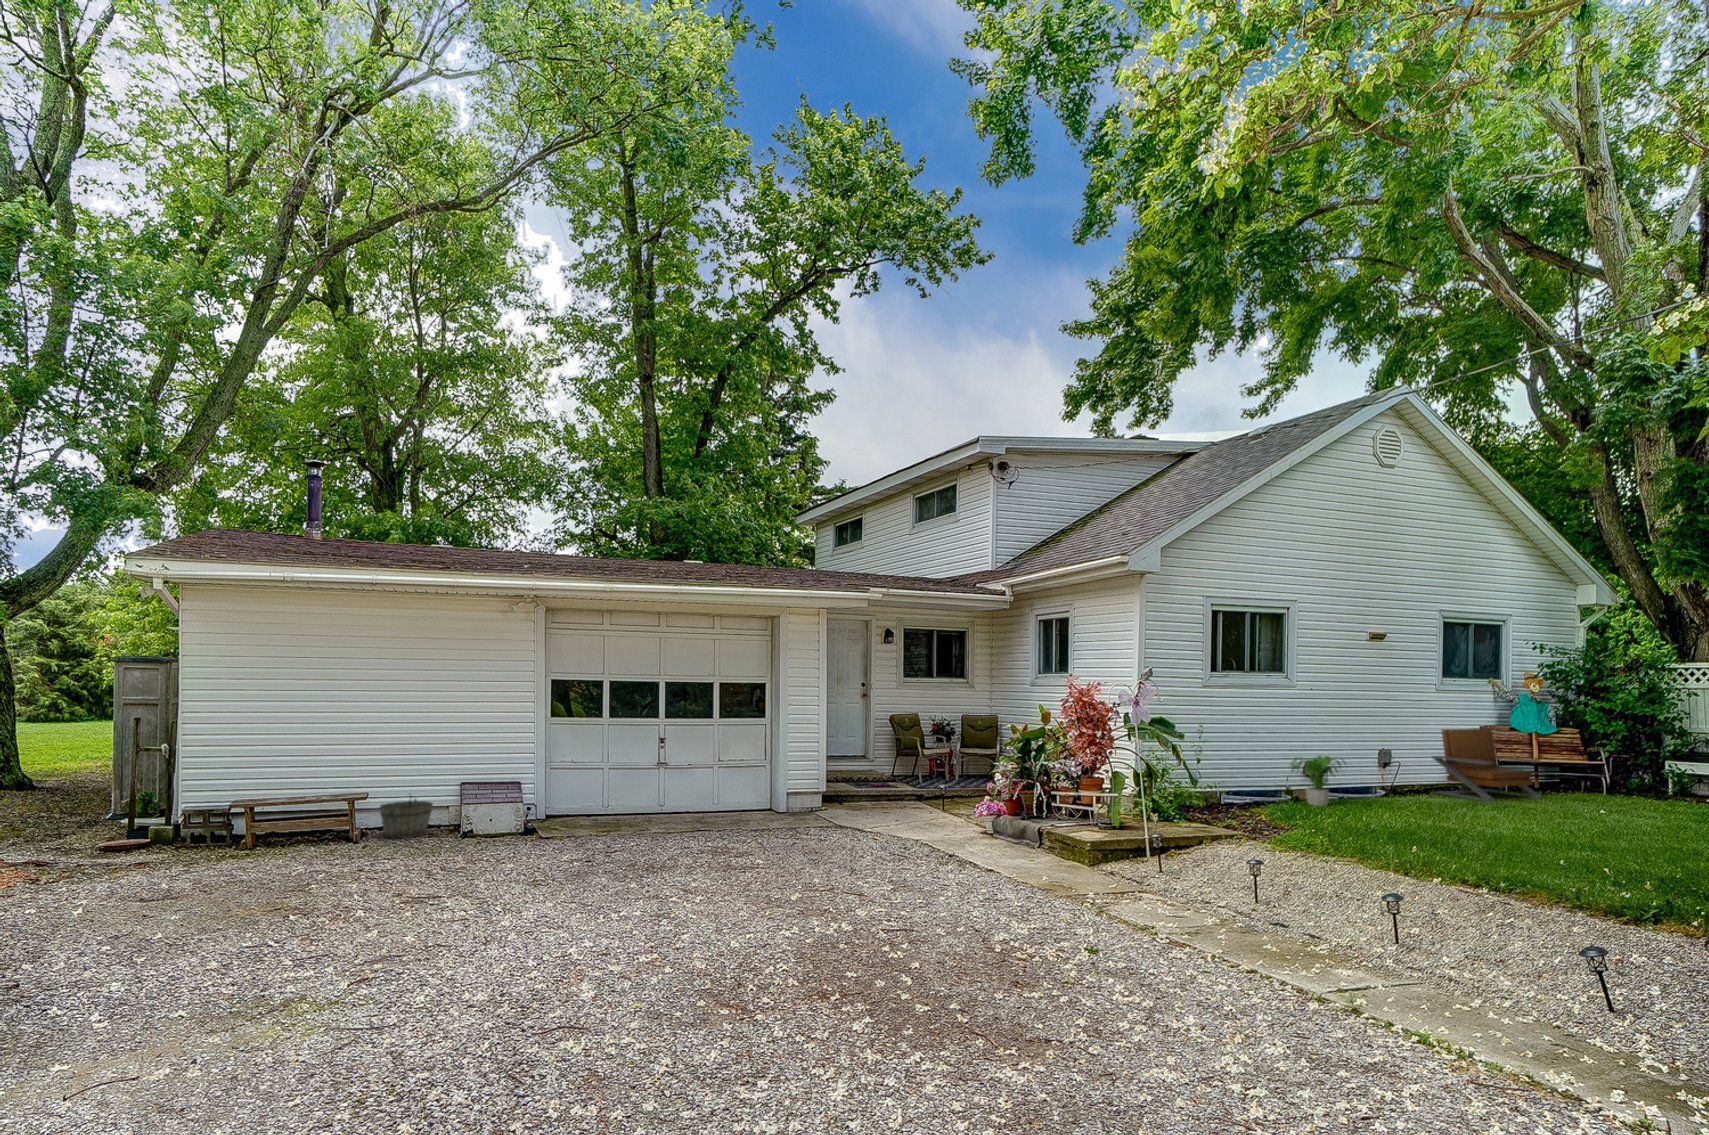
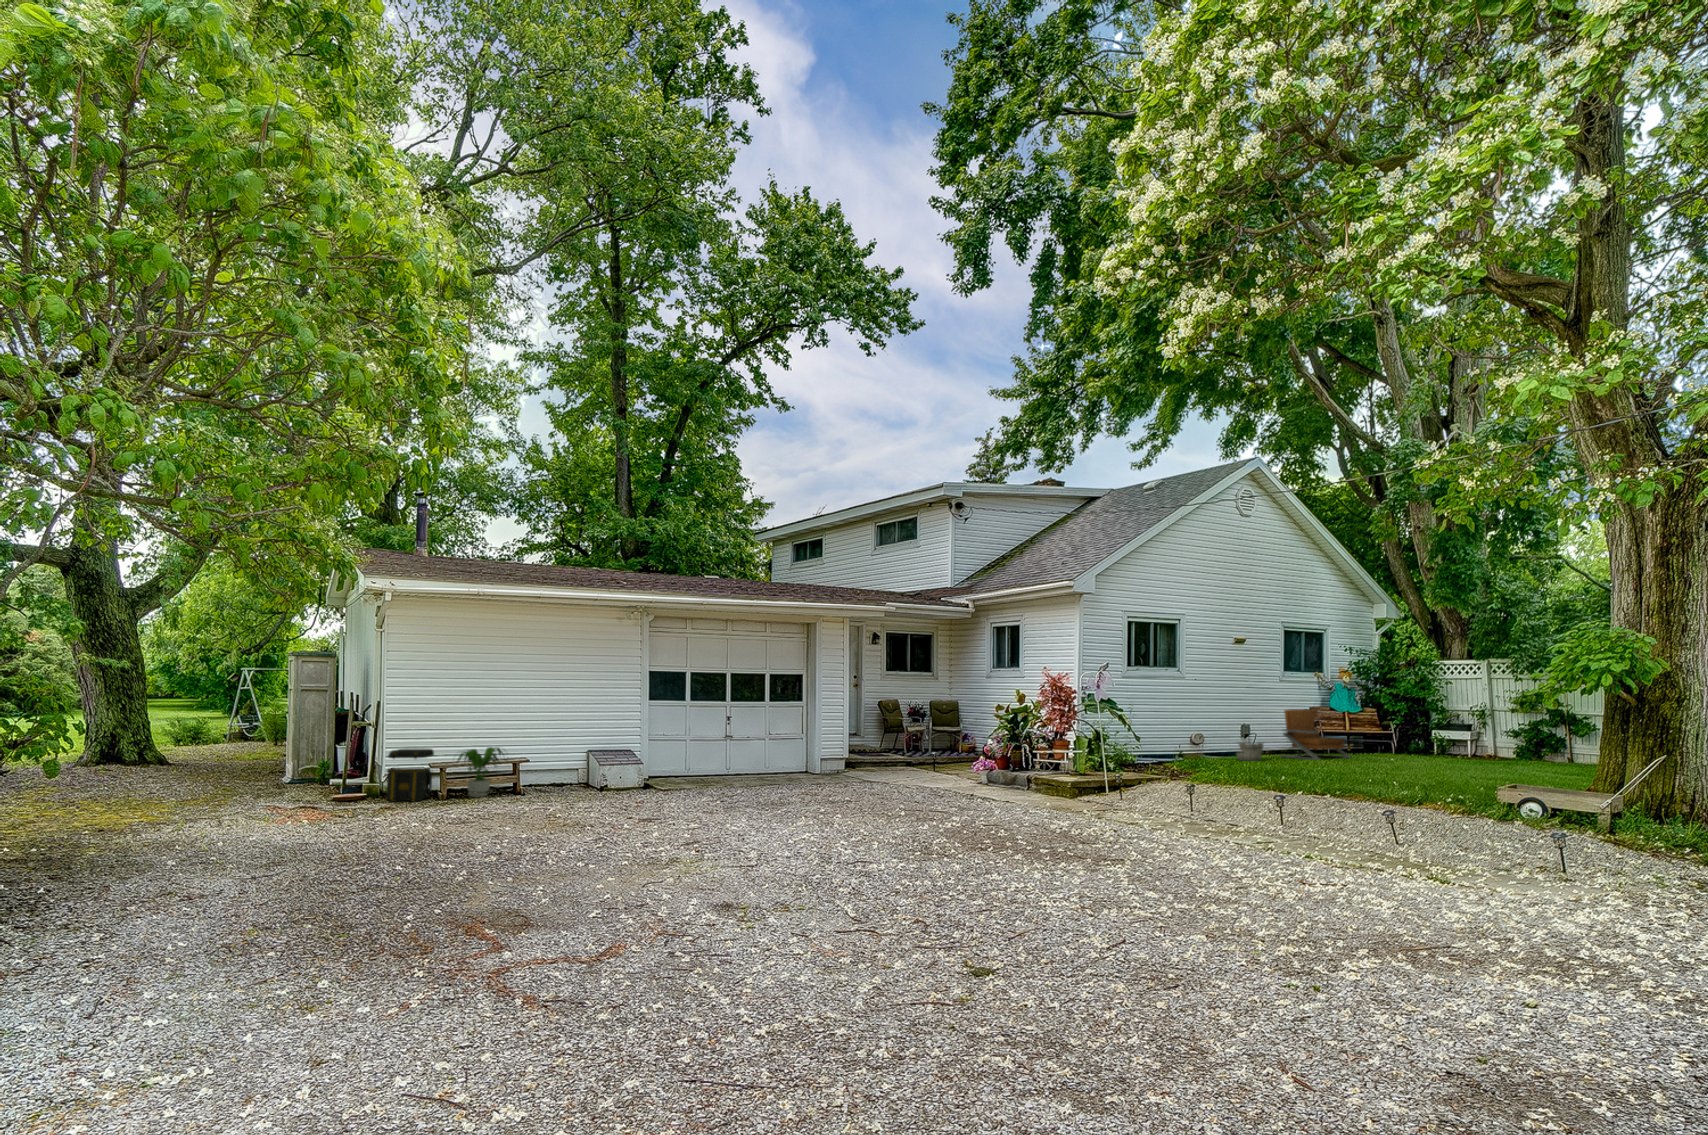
potted plant: present [1291,755,1347,806] -> present [458,747,503,797]
toolbox: none [158,784,232,855] -> present [386,749,434,802]
wooden bucket: present [380,796,433,838] -> present [1237,738,1263,761]

